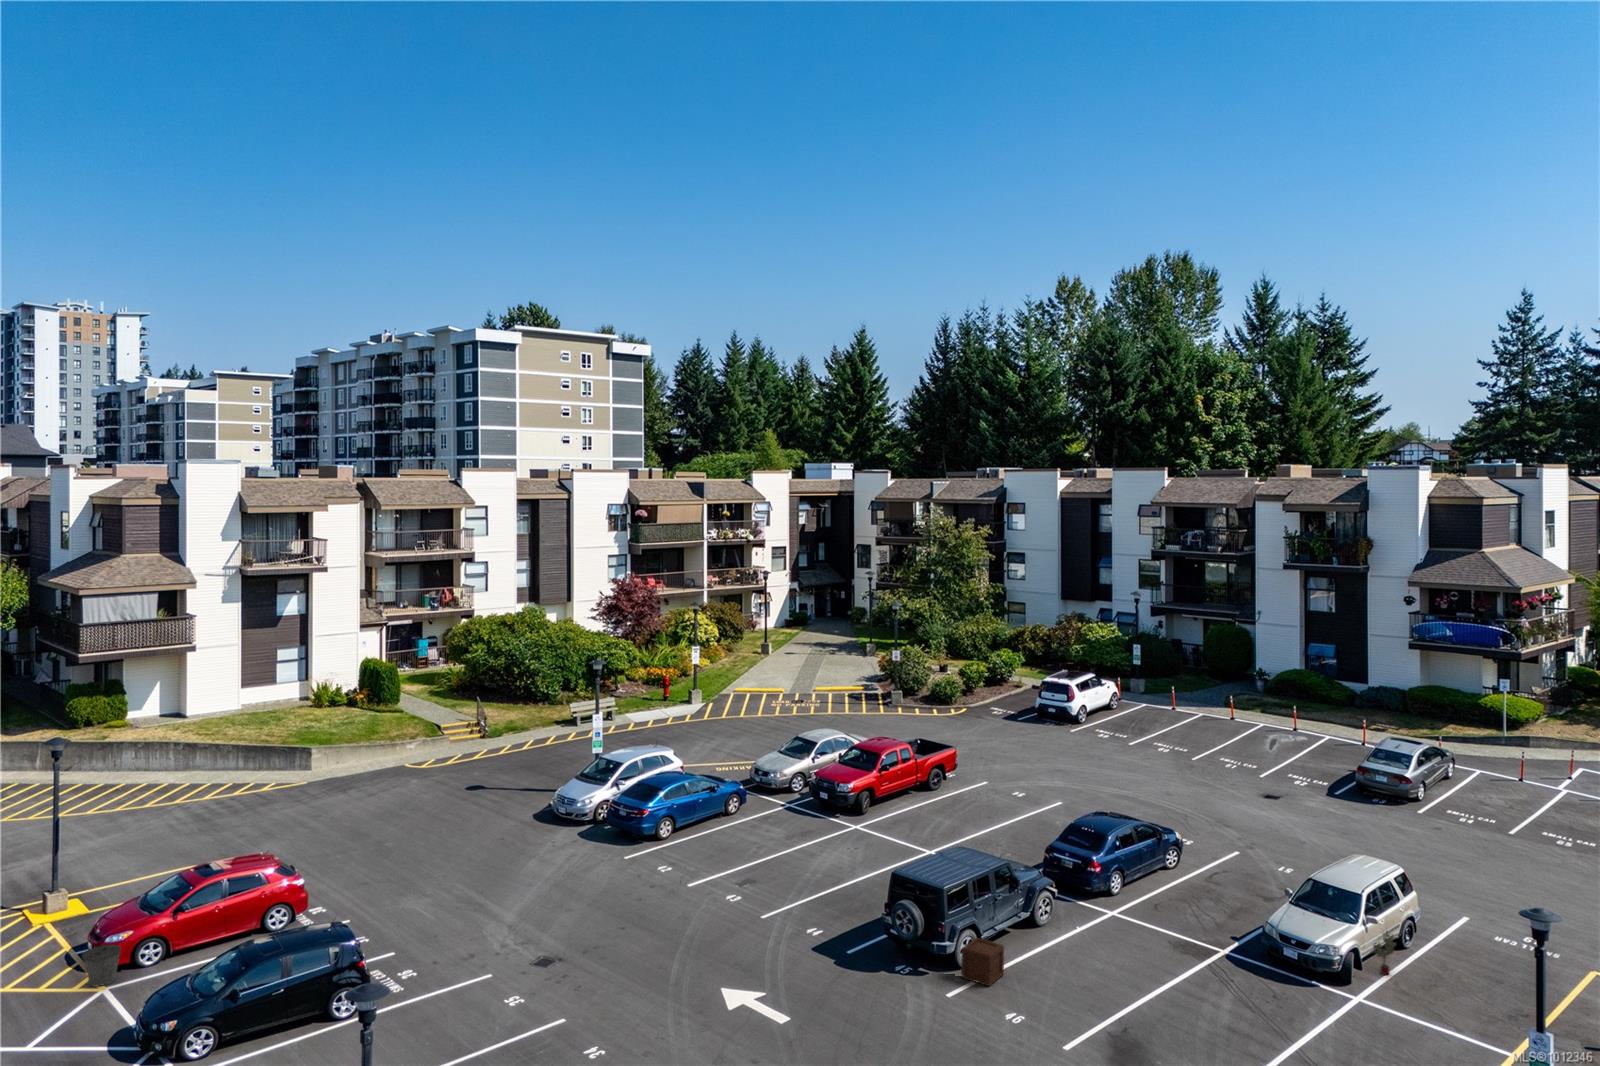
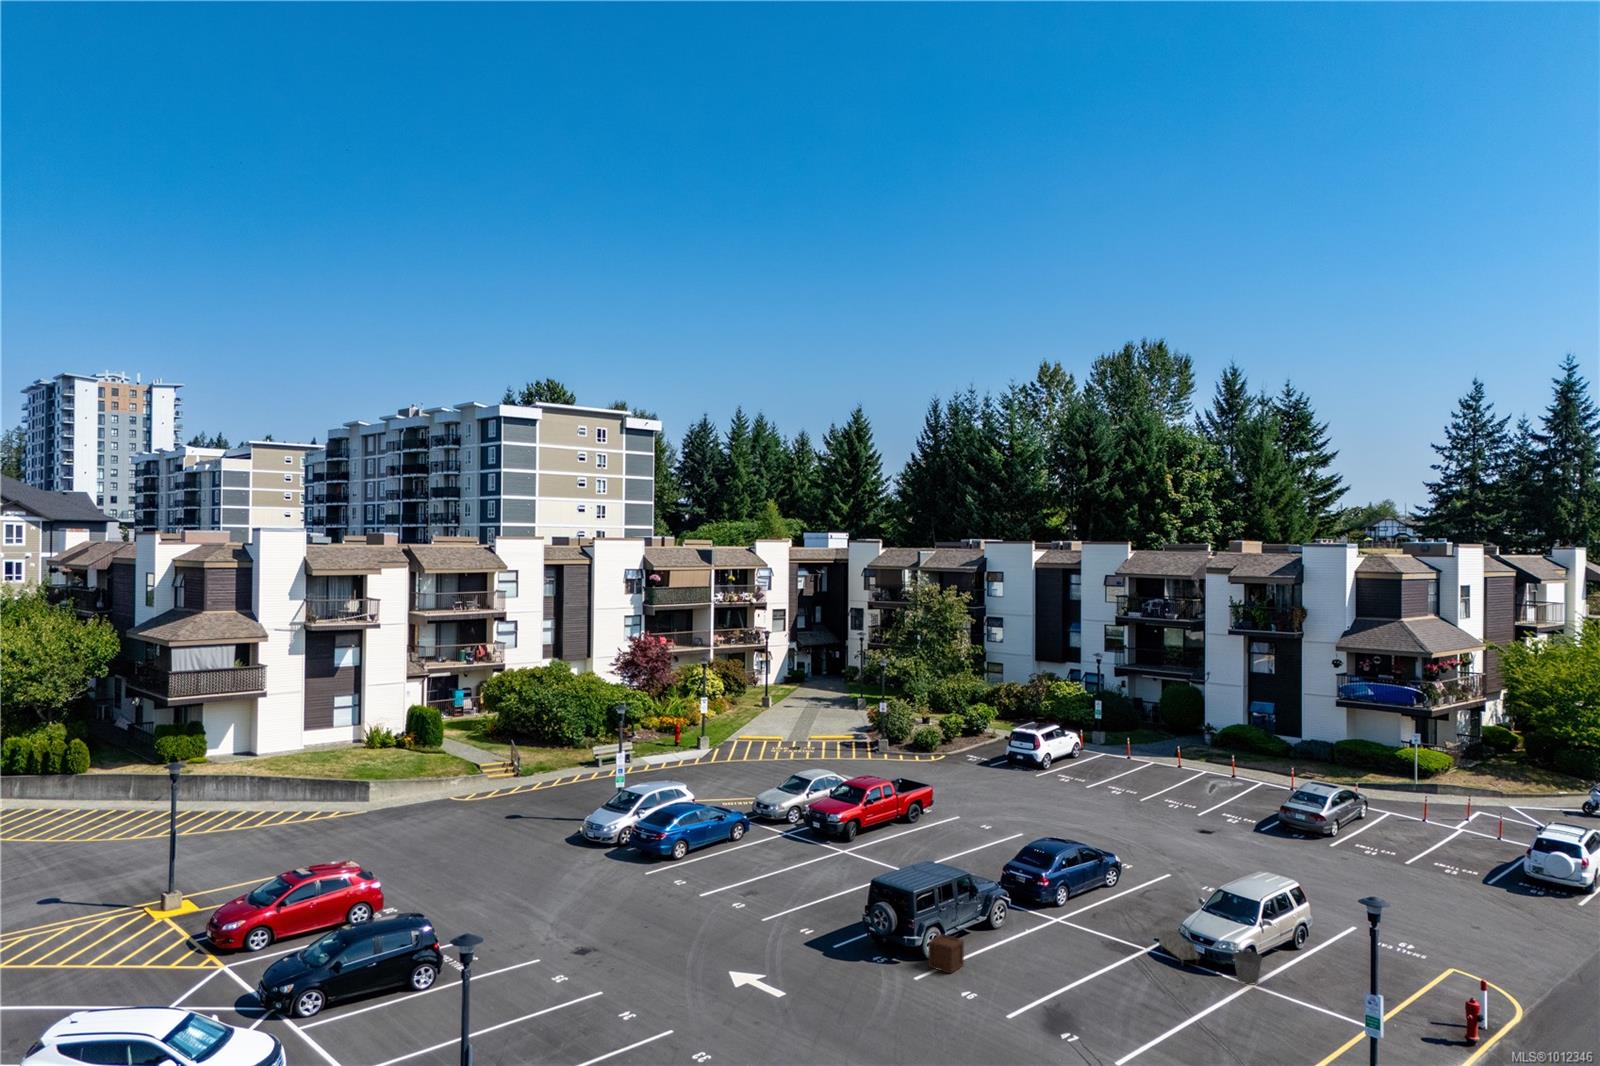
bench: none [1237,927,1289,973] -> present [1159,930,1200,965]
potted tree: present [1373,933,1396,975] -> none [1268,931,1289,969]
trash can: present [82,945,121,986] -> present [1233,950,1263,984]

